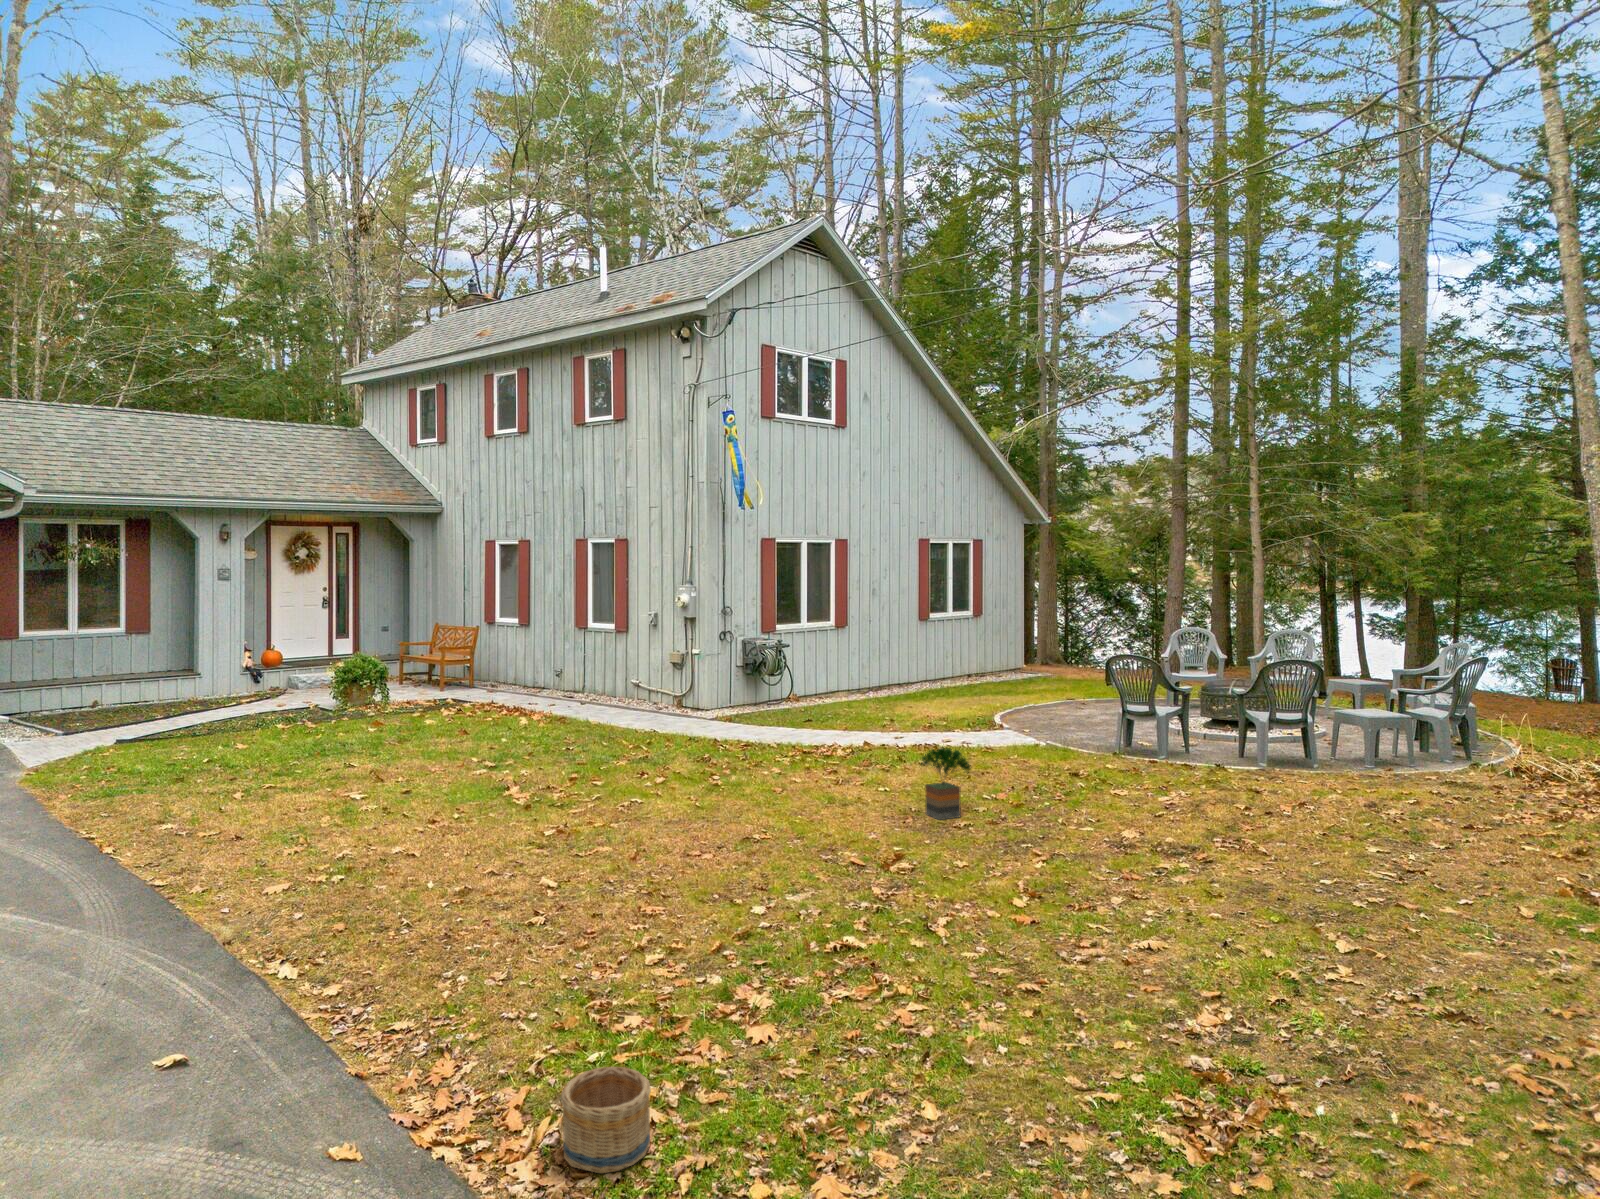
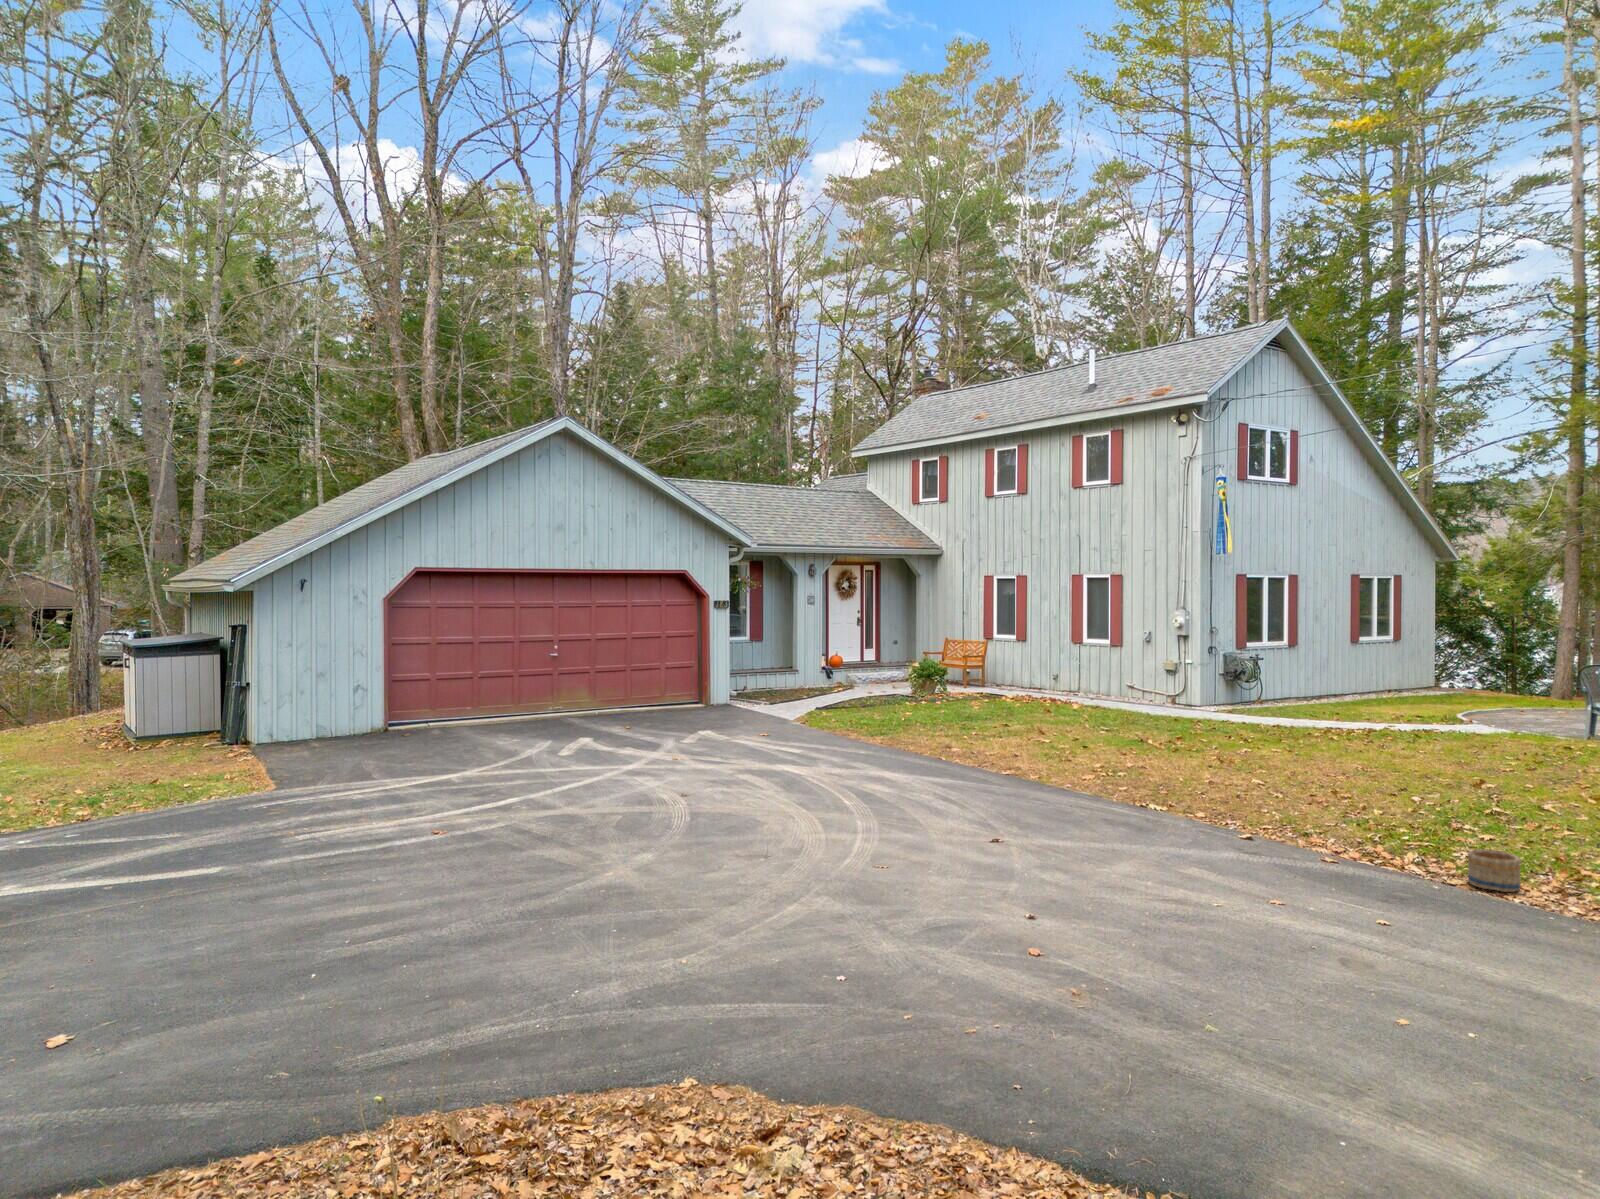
potted tree: present [921,748,971,820] -> none [1484,727,1533,779]

